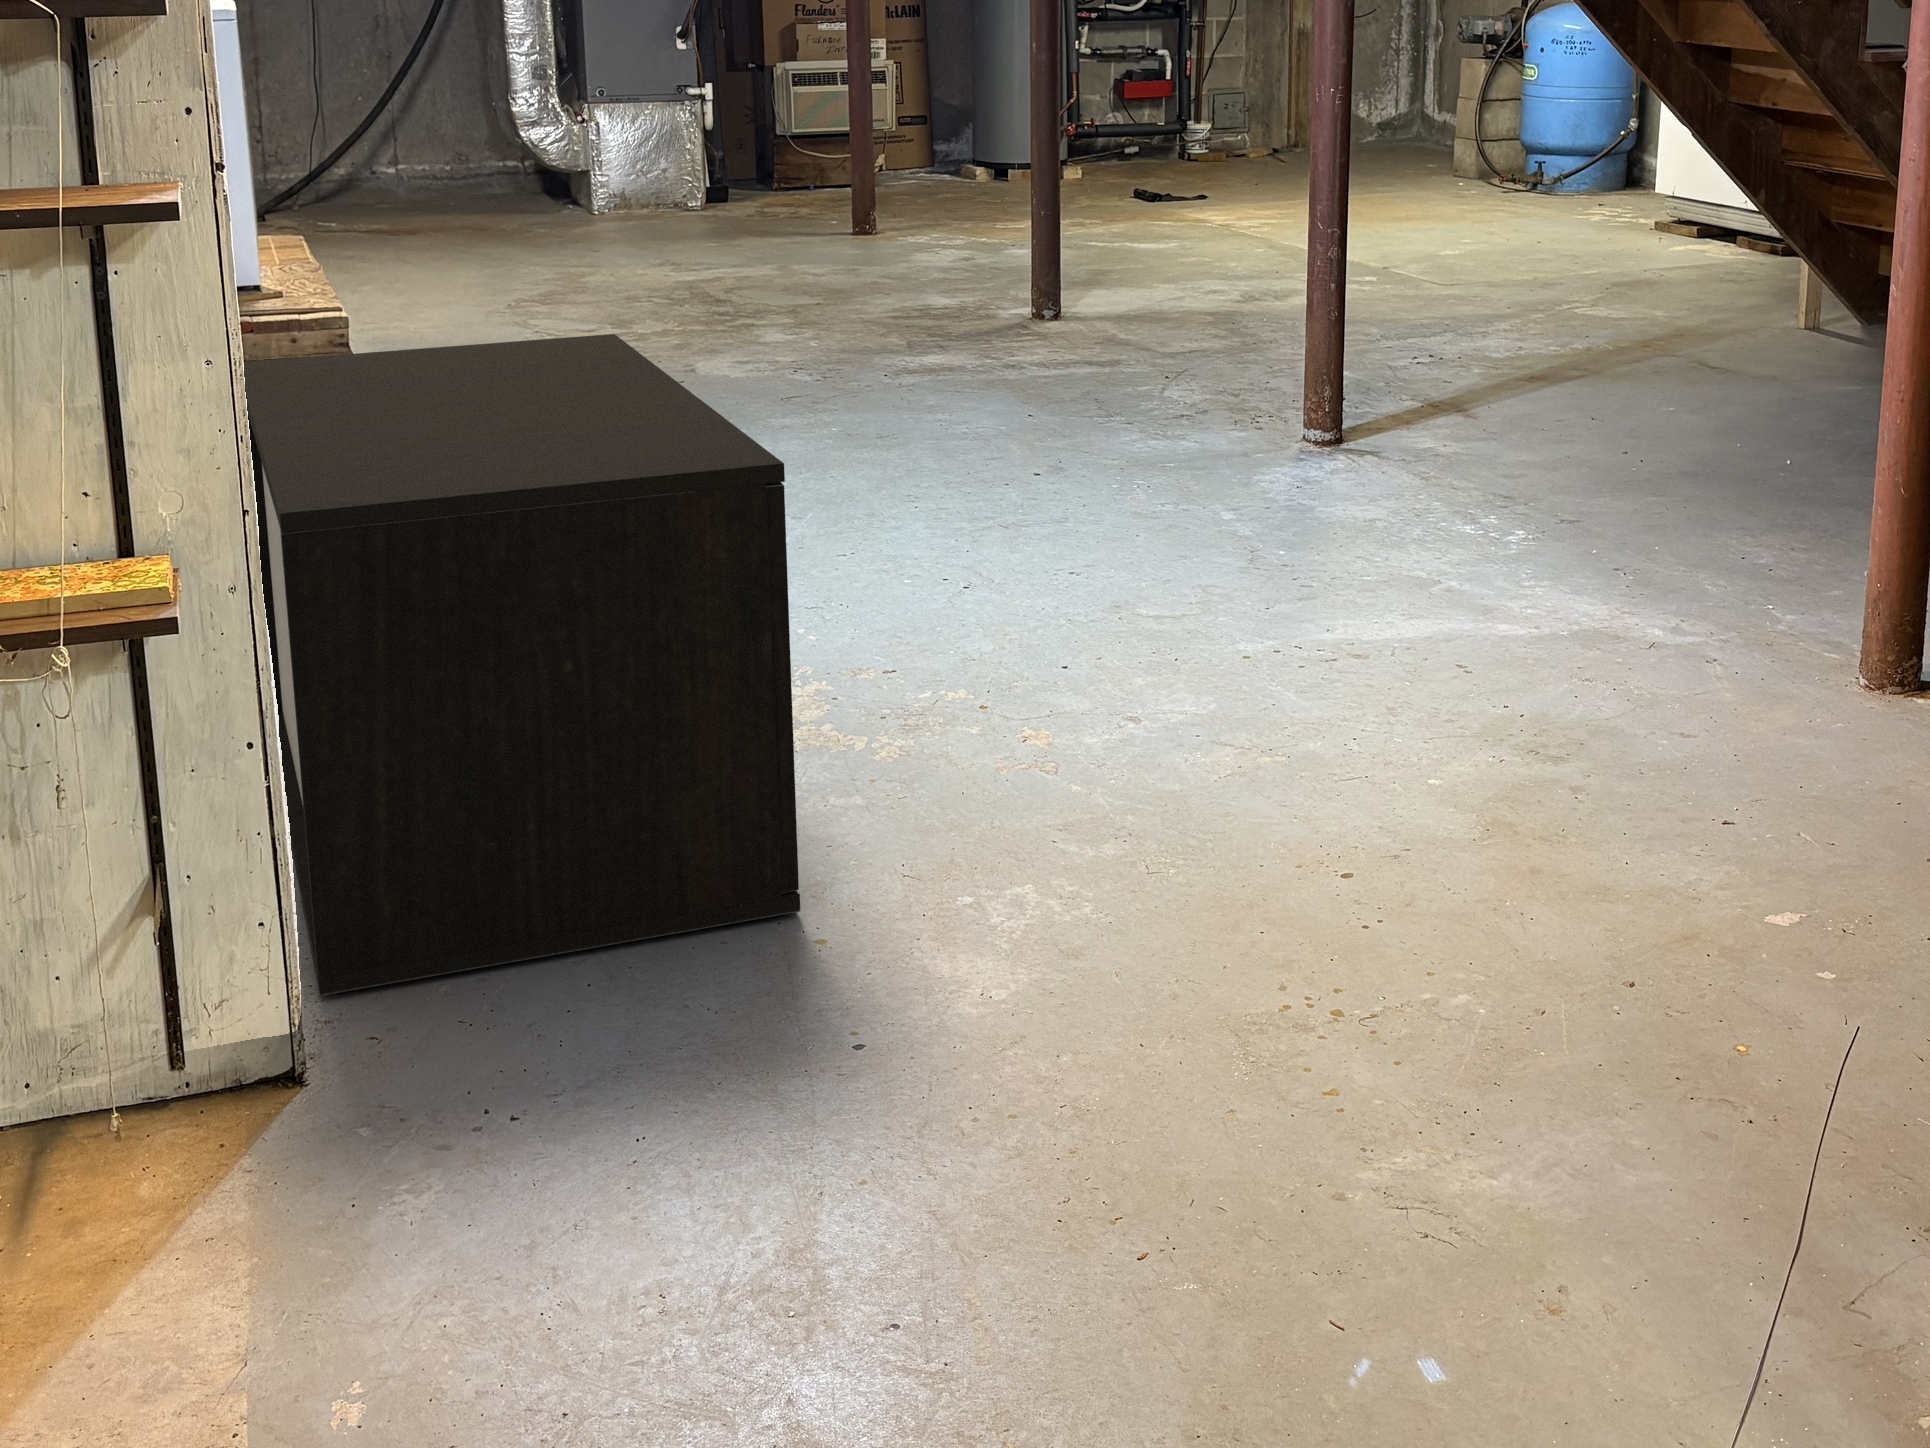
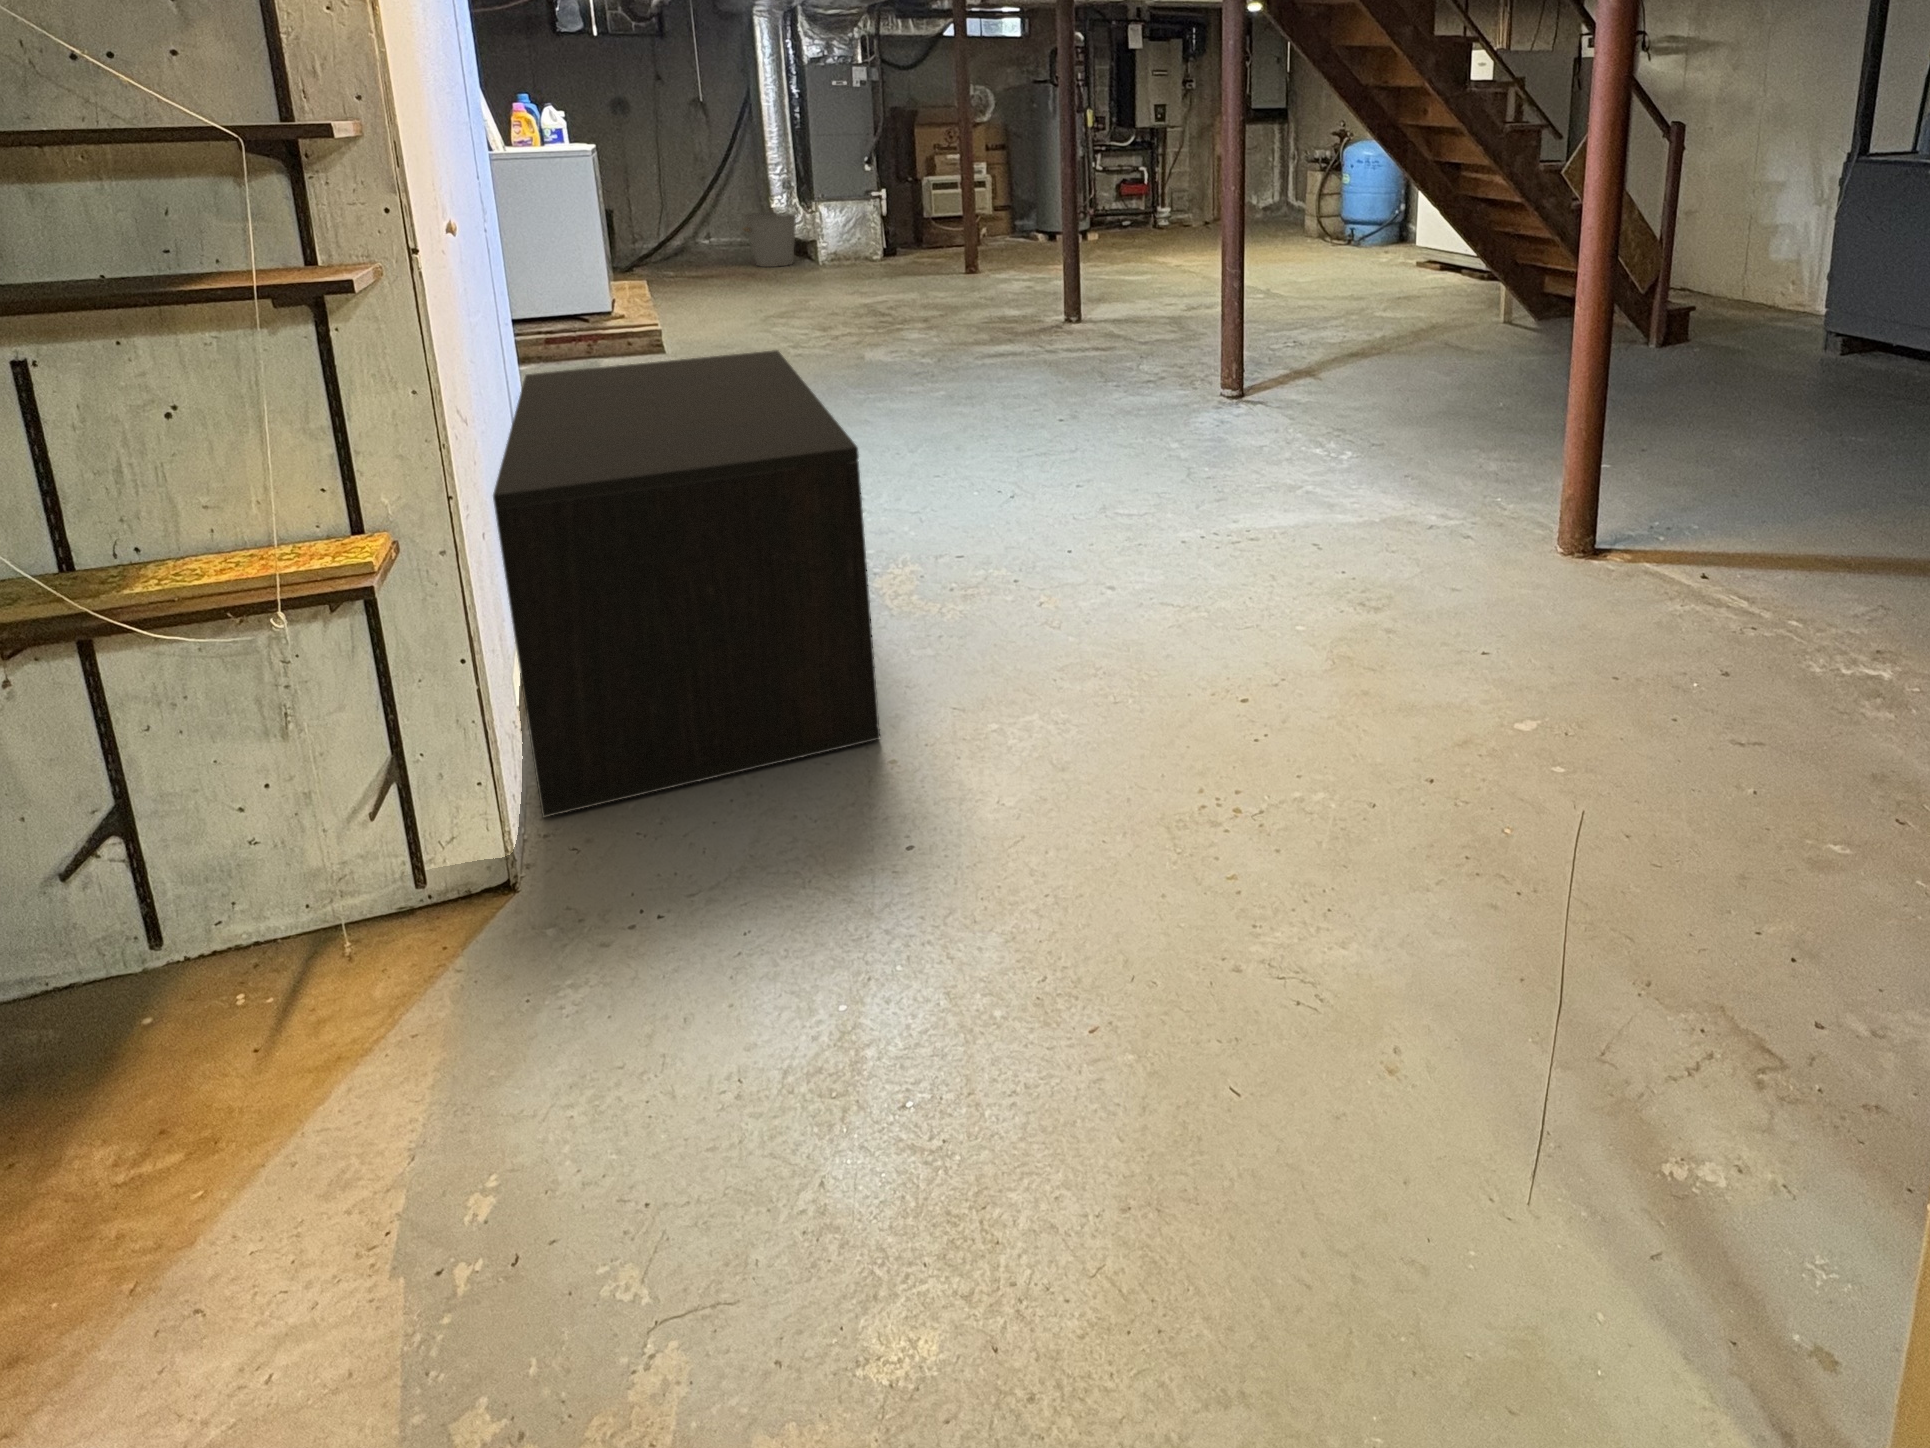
bucket: none [459,118,554,216] -> present [743,212,796,267]

